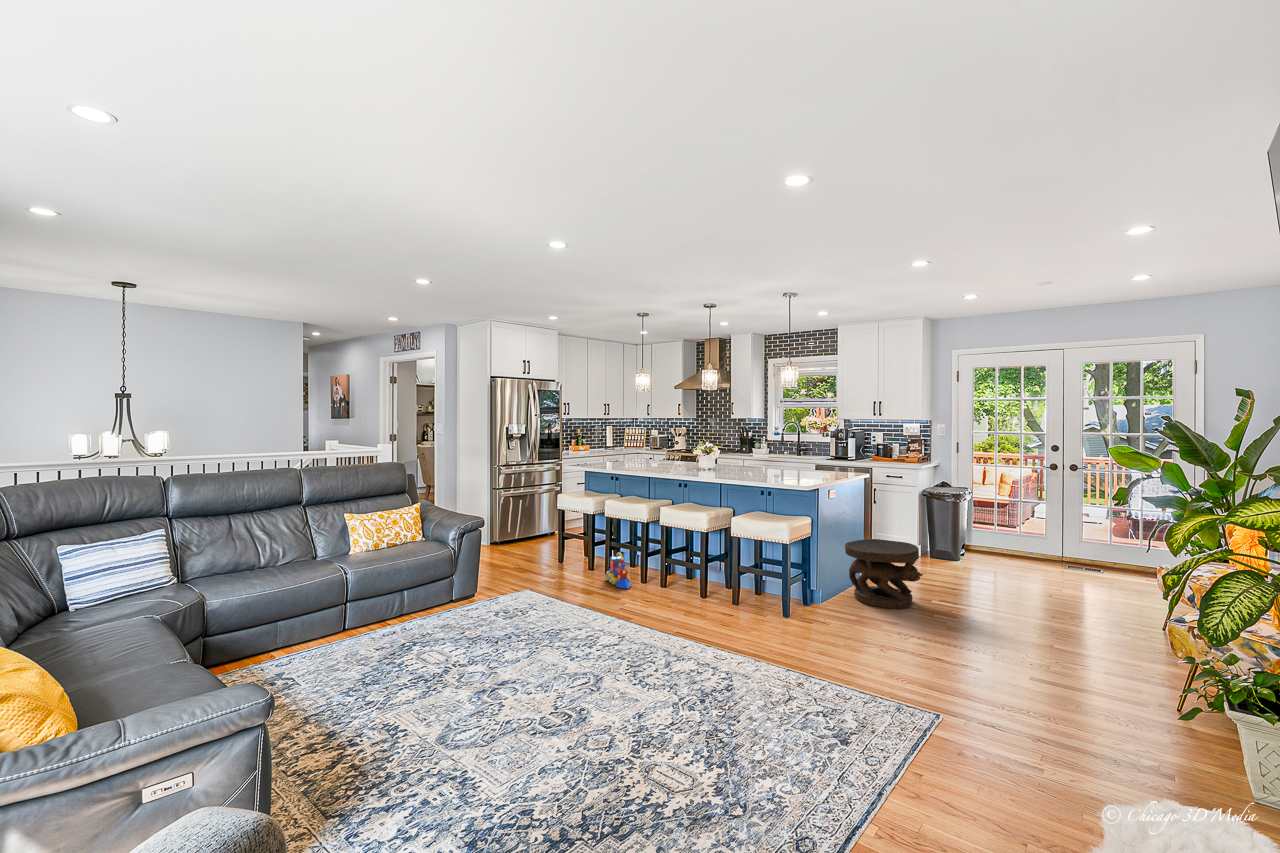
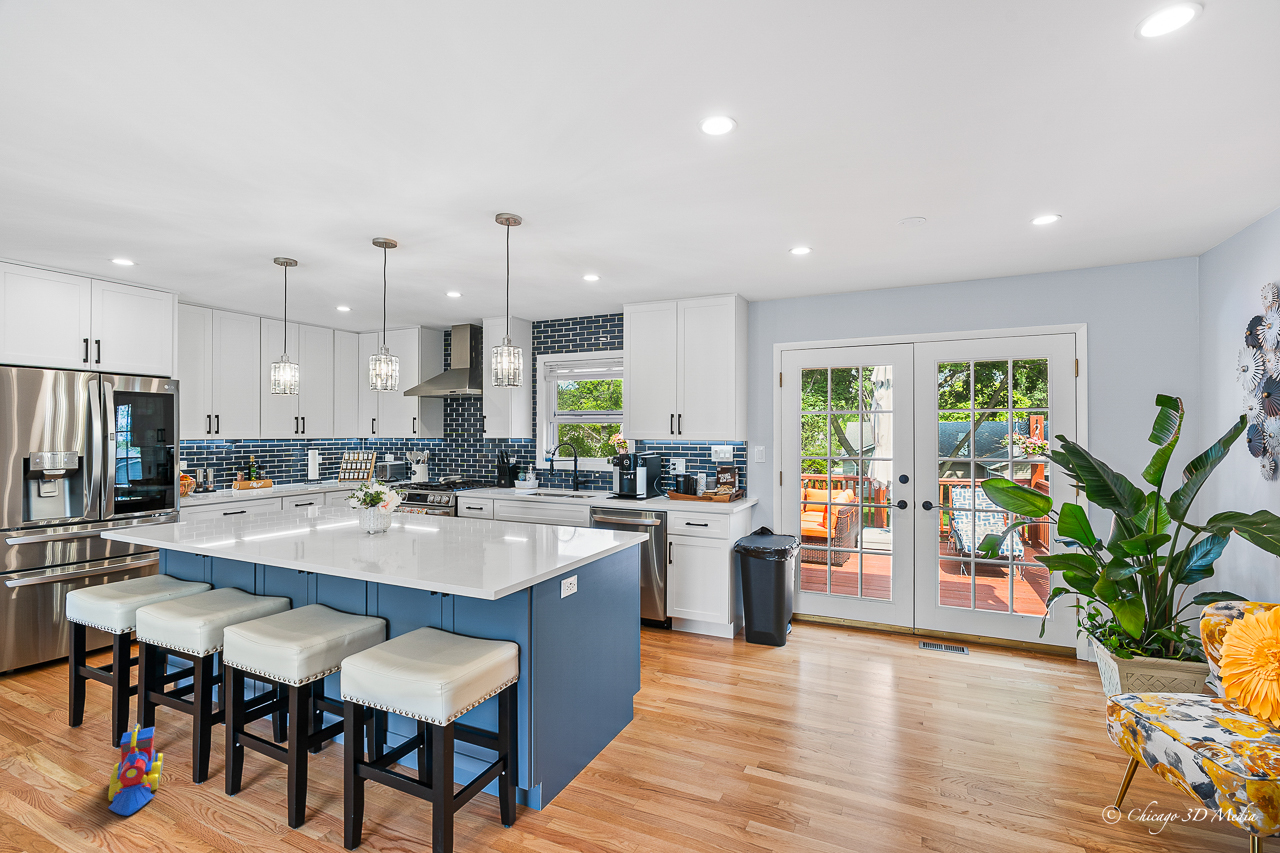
side table: present [845,539,923,609] -> none [585,657,717,811]

